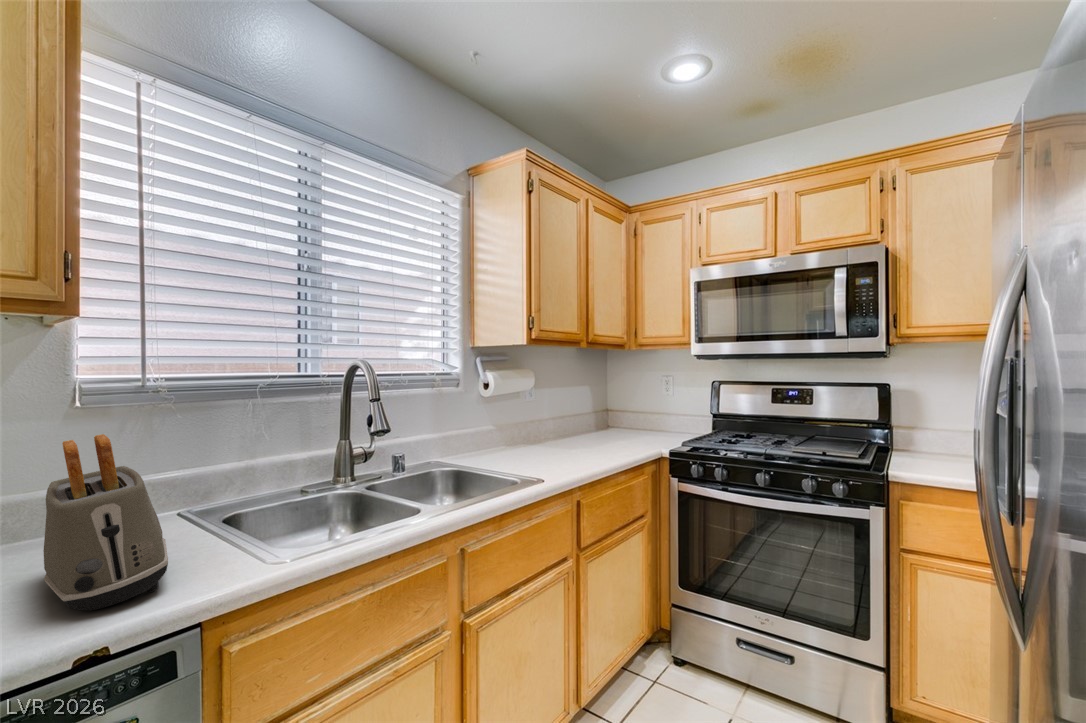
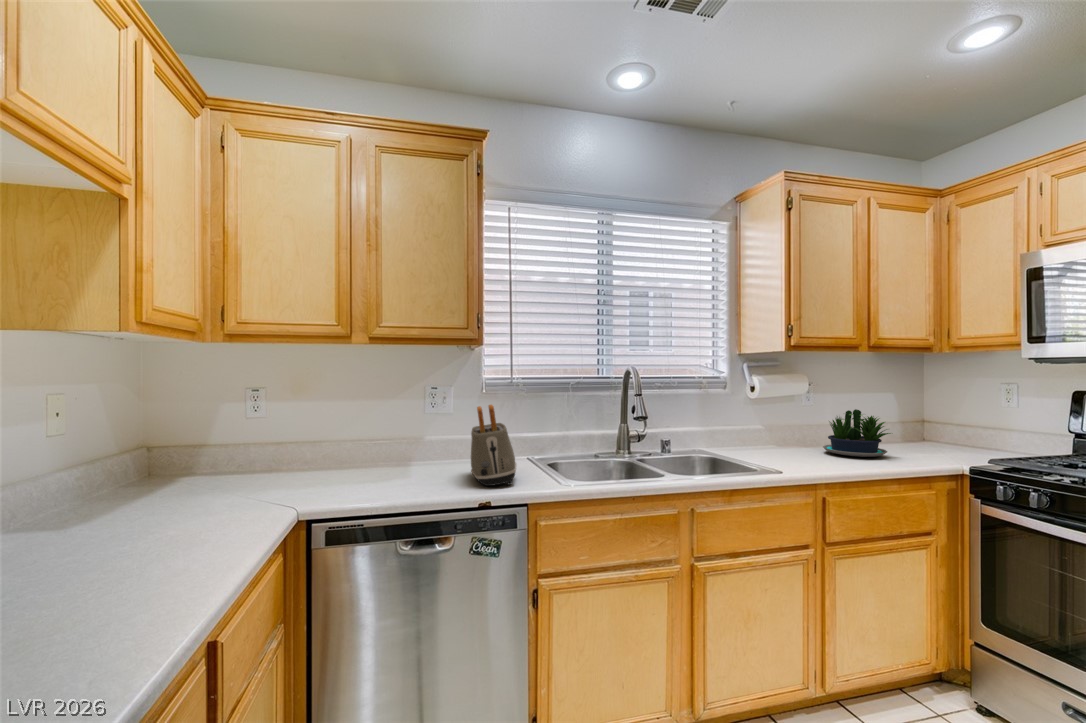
potted plant: none [549,403,612,449] -> present [823,409,891,457]

